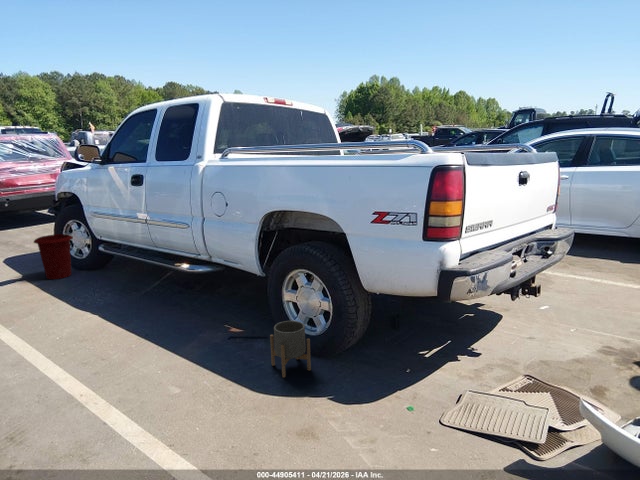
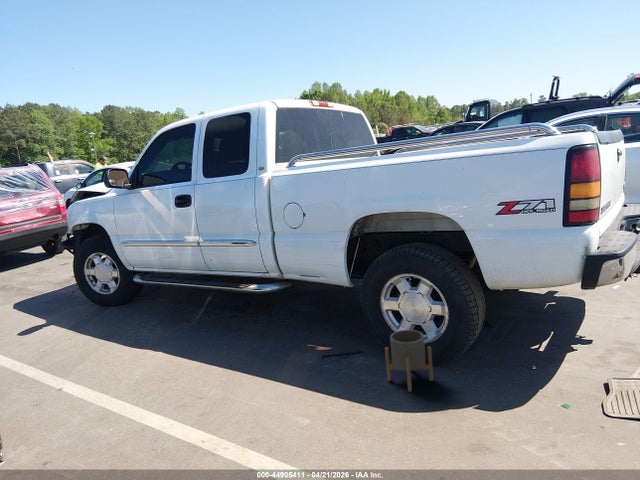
waste bin: present [34,234,73,279] -> none [56,269,99,320]

